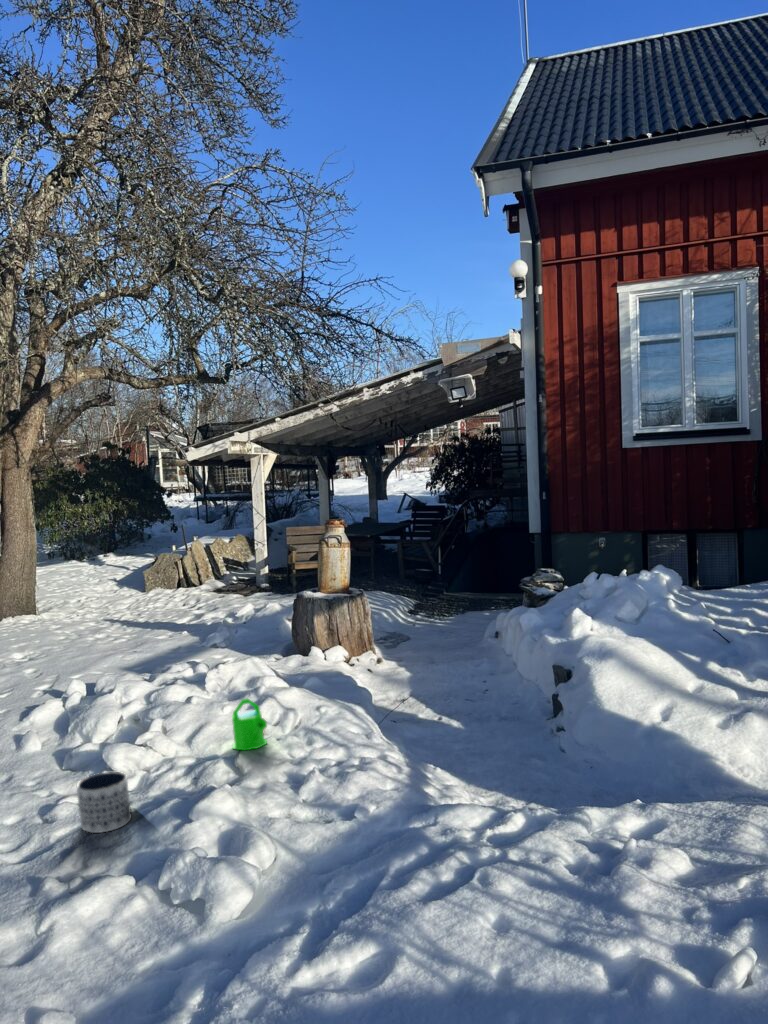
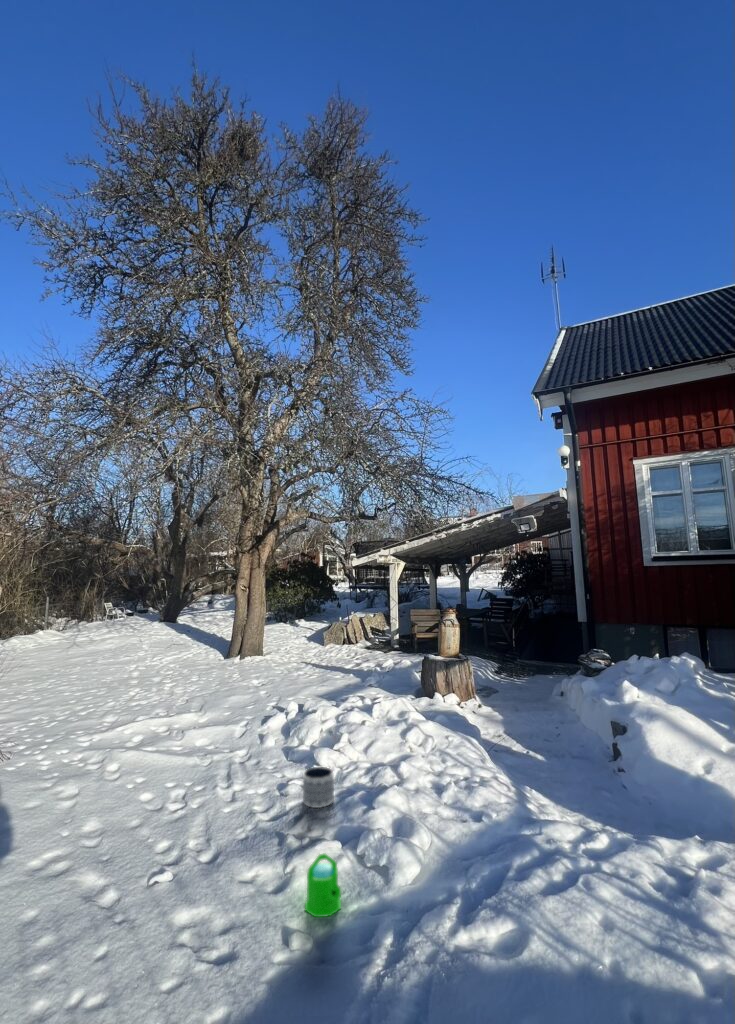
watering can: present [232,699,267,750] -> present [305,854,341,917]

